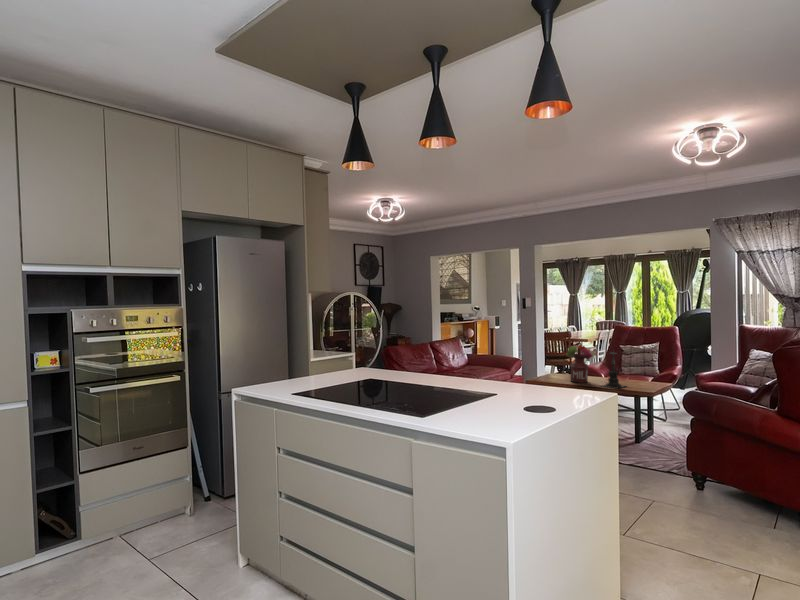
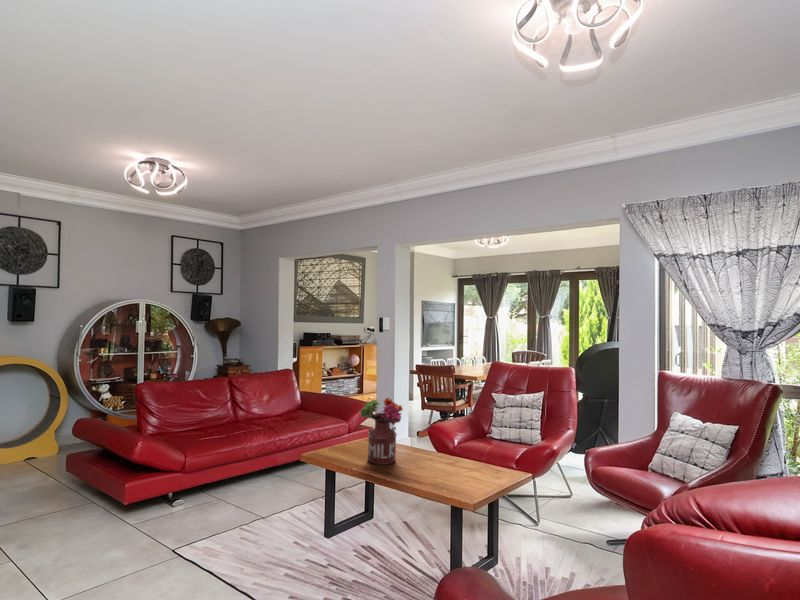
candle holder: present [602,352,625,389] -> none [401,407,448,484]

